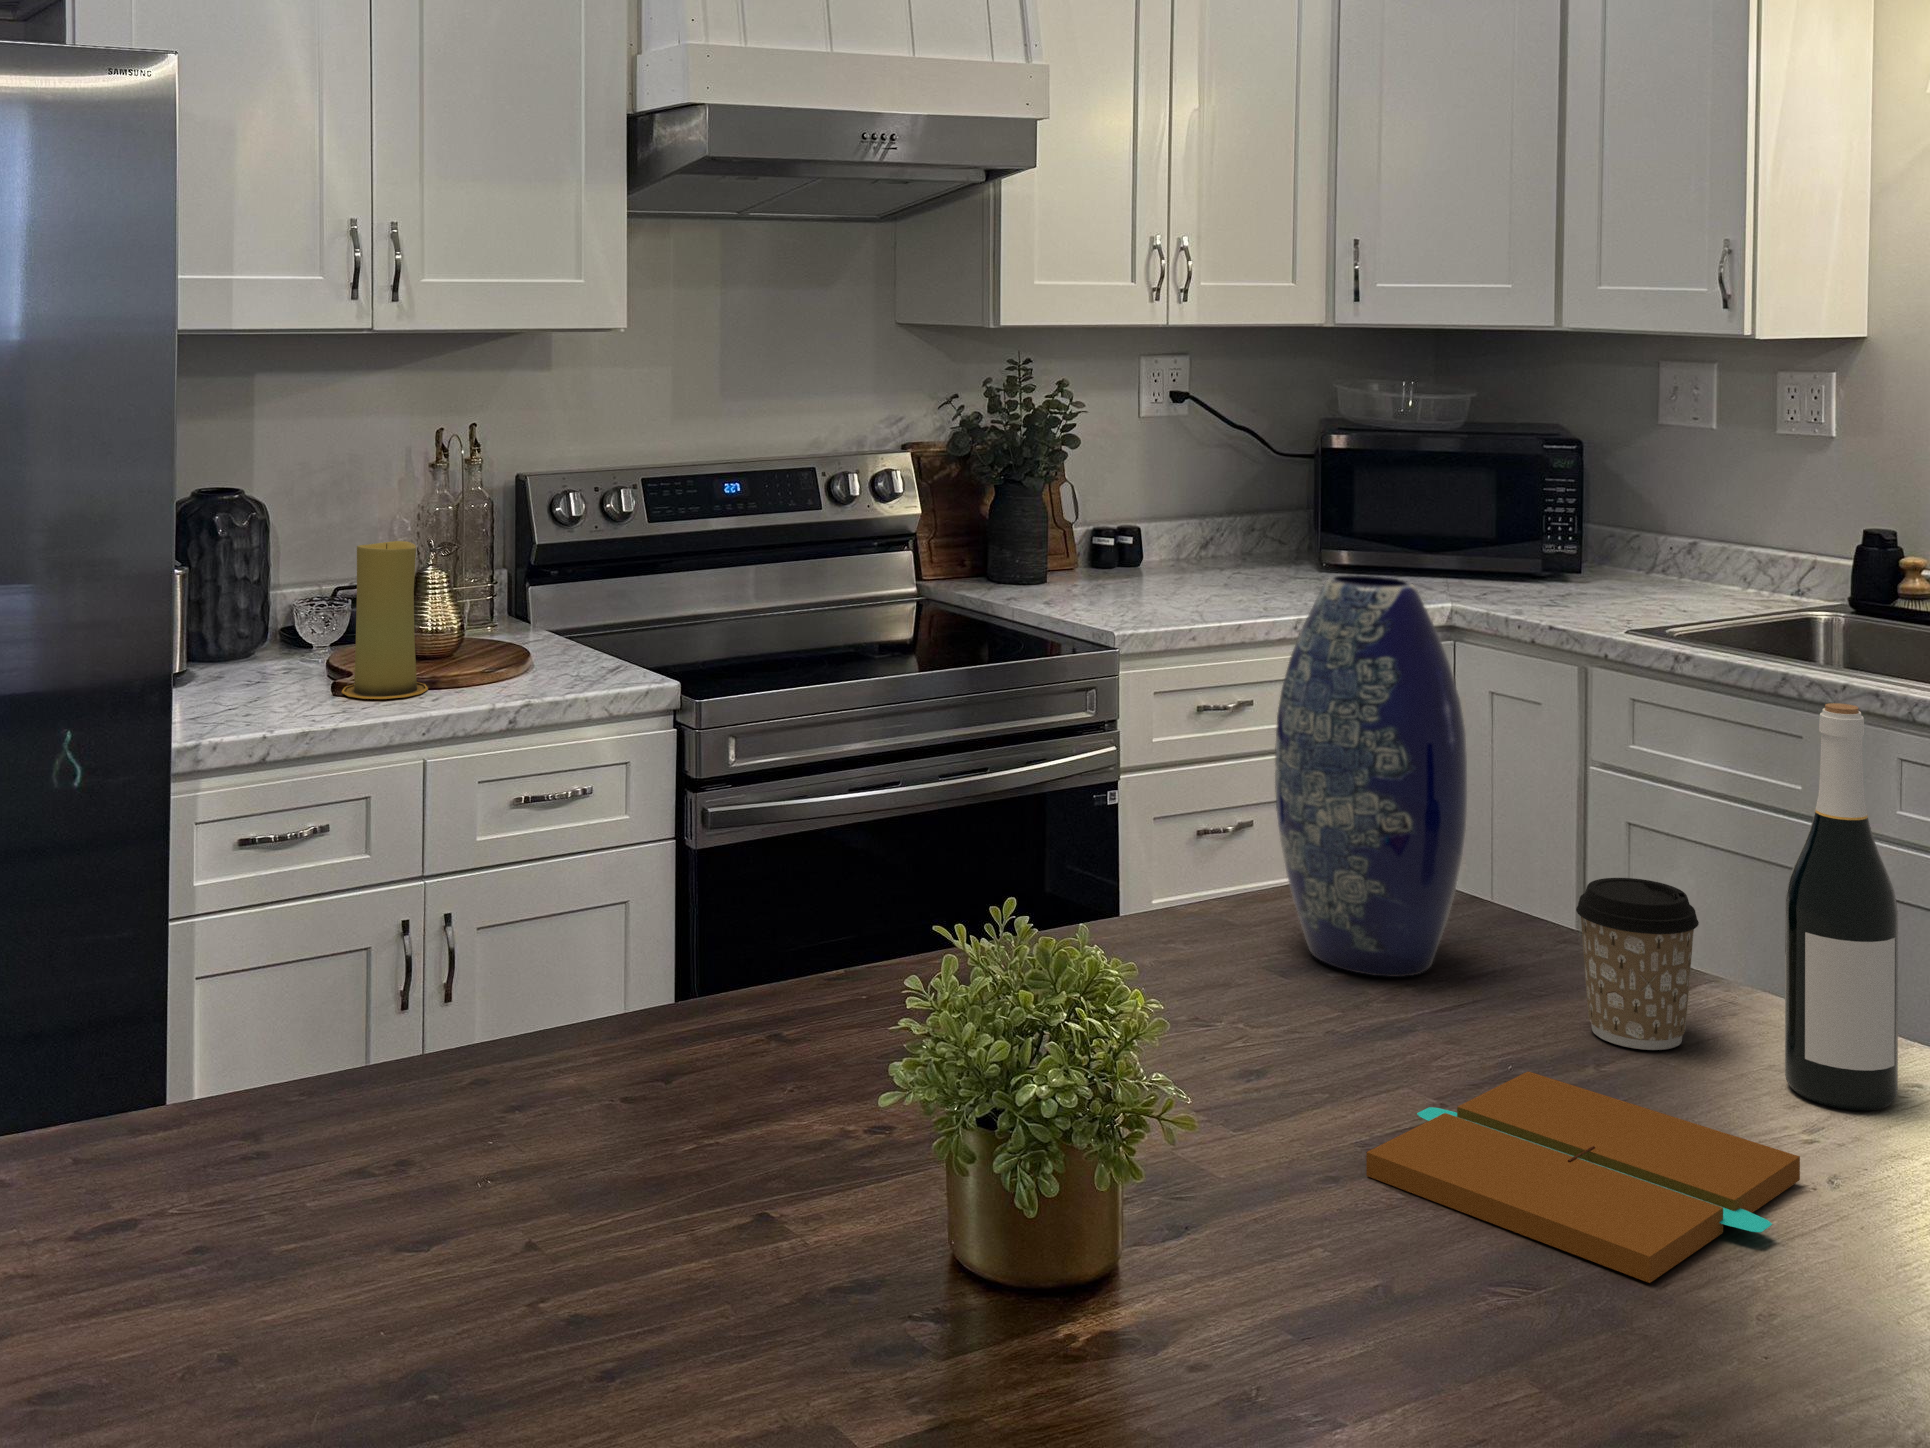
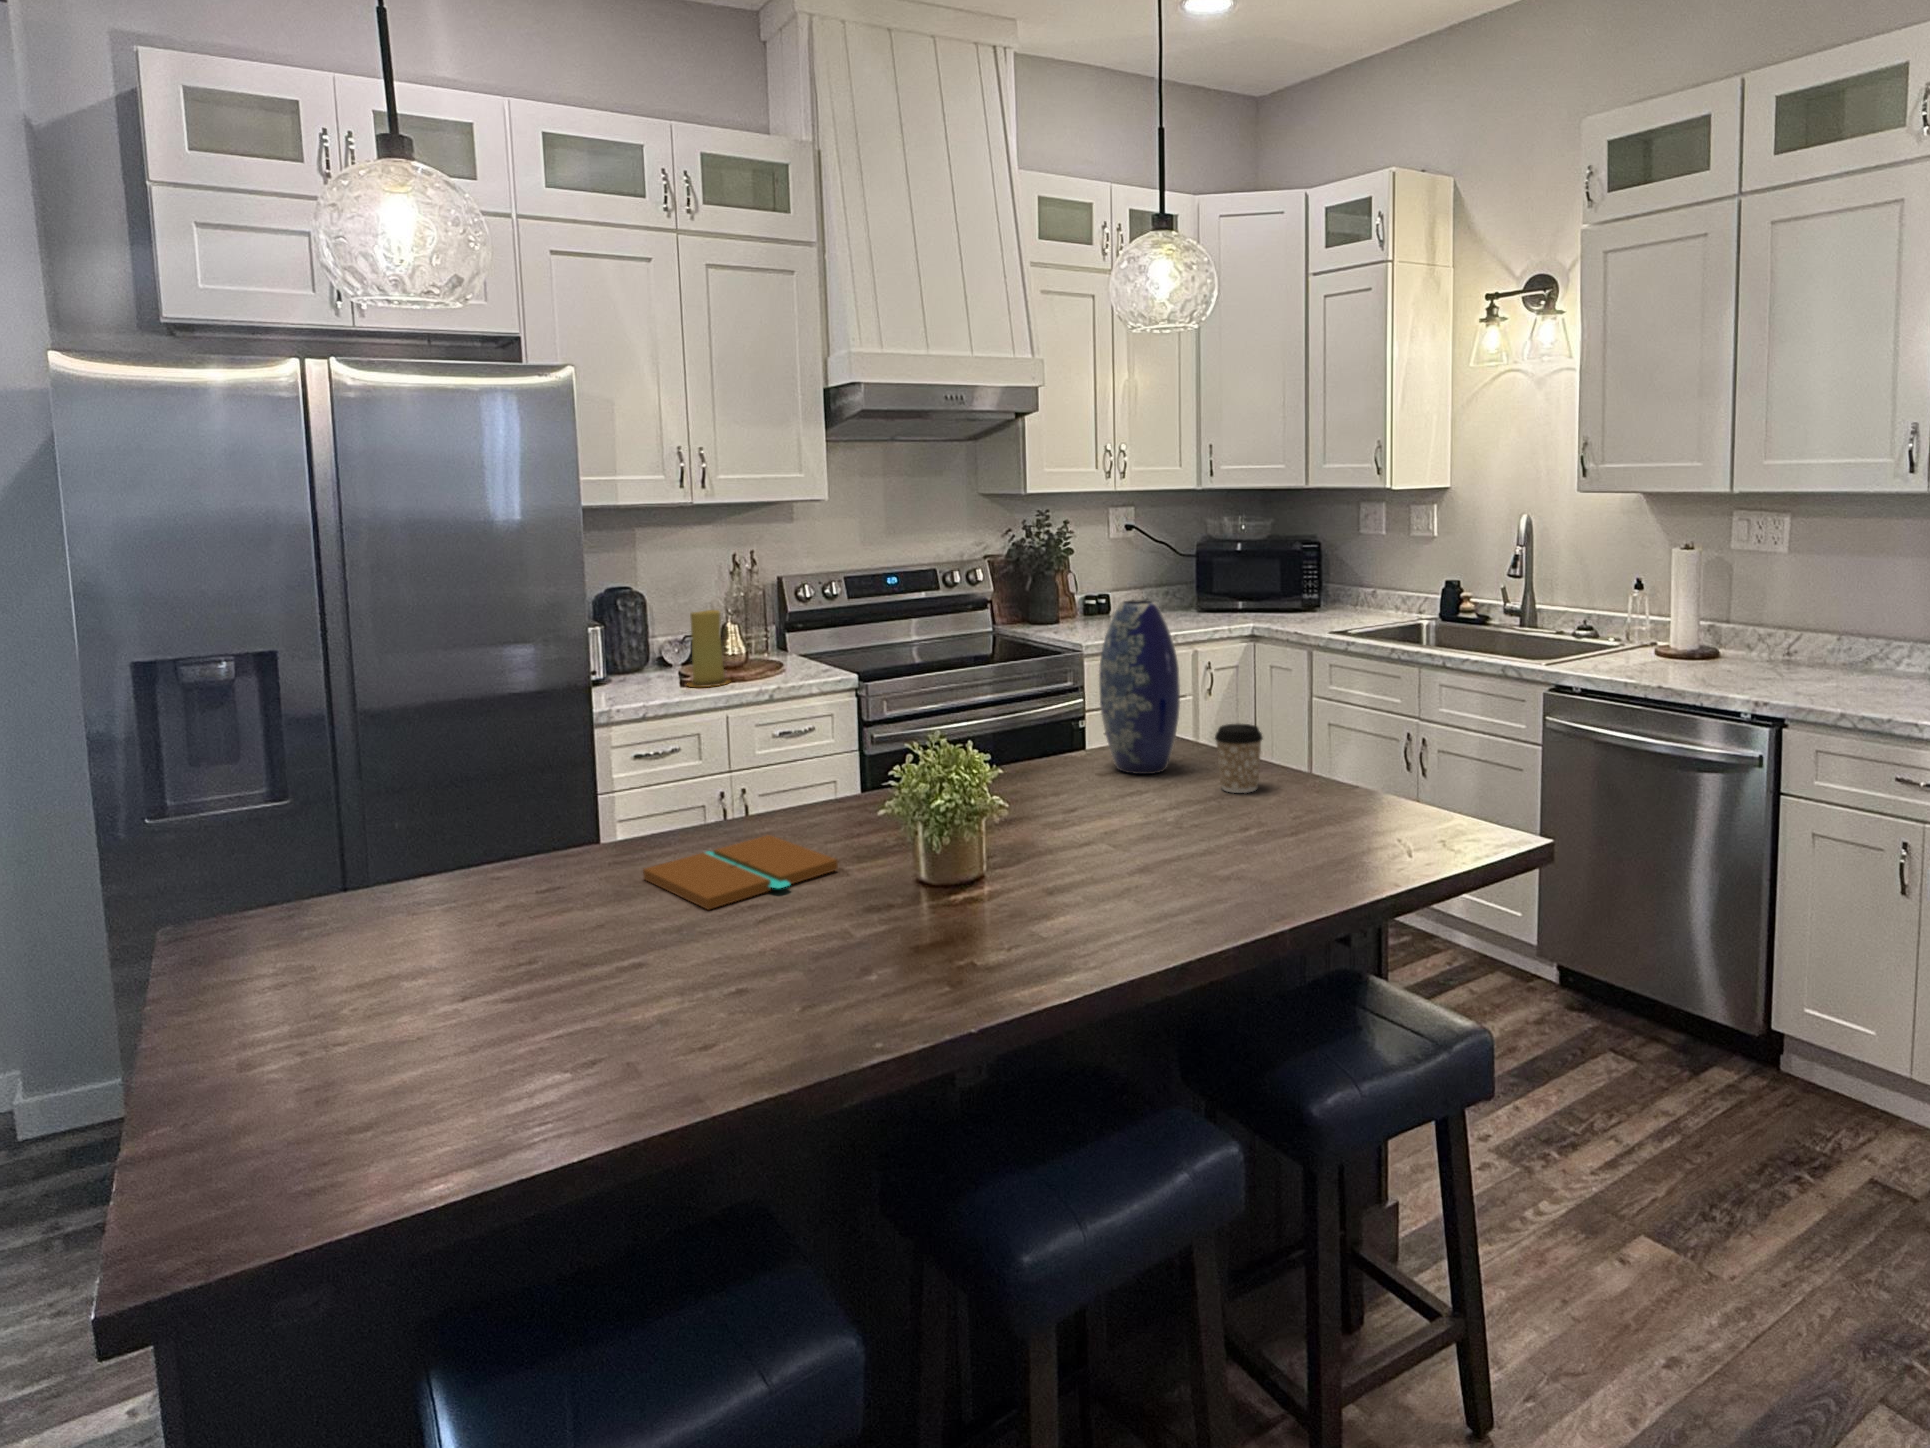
wine bottle: present [1785,703,1898,1110] -> none [1288,642,1331,808]
book: present [1366,1071,1800,1283] -> present [643,835,838,910]

